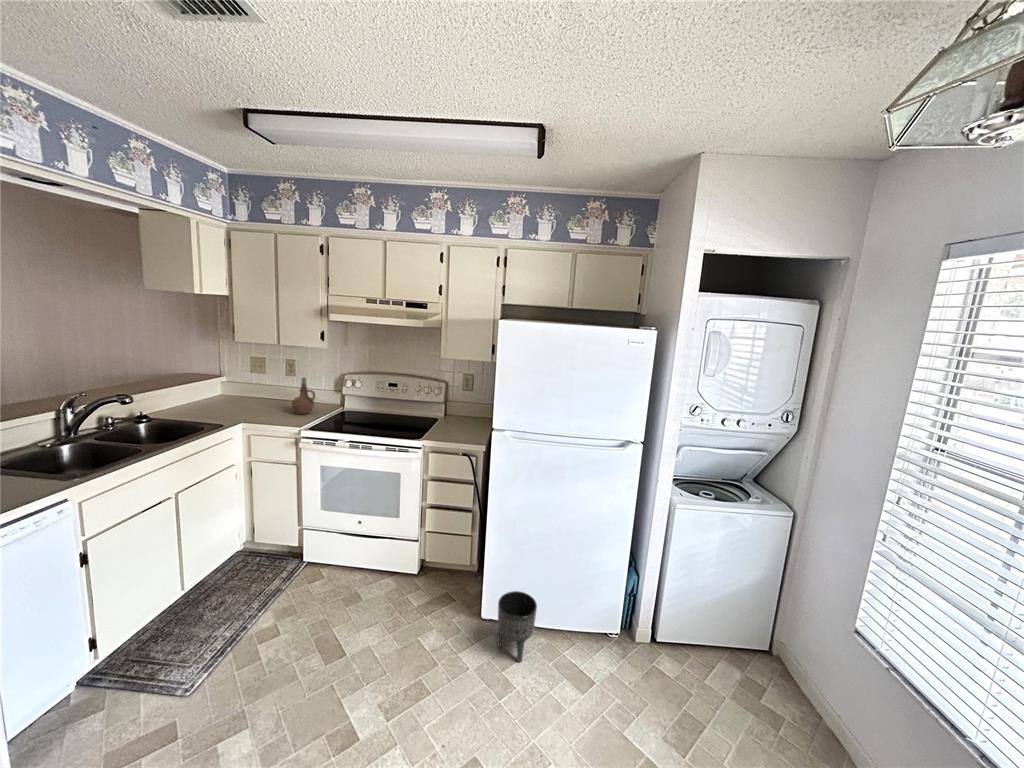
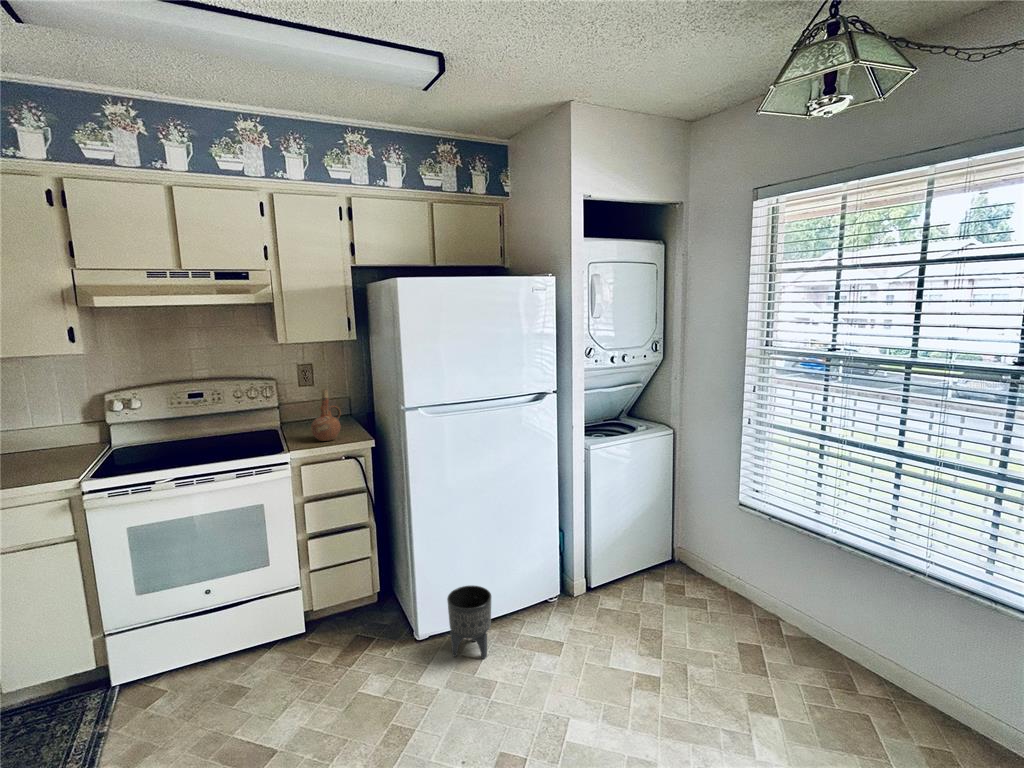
ceramic pitcher: present [292,378,315,414] -> present [311,389,341,441]

